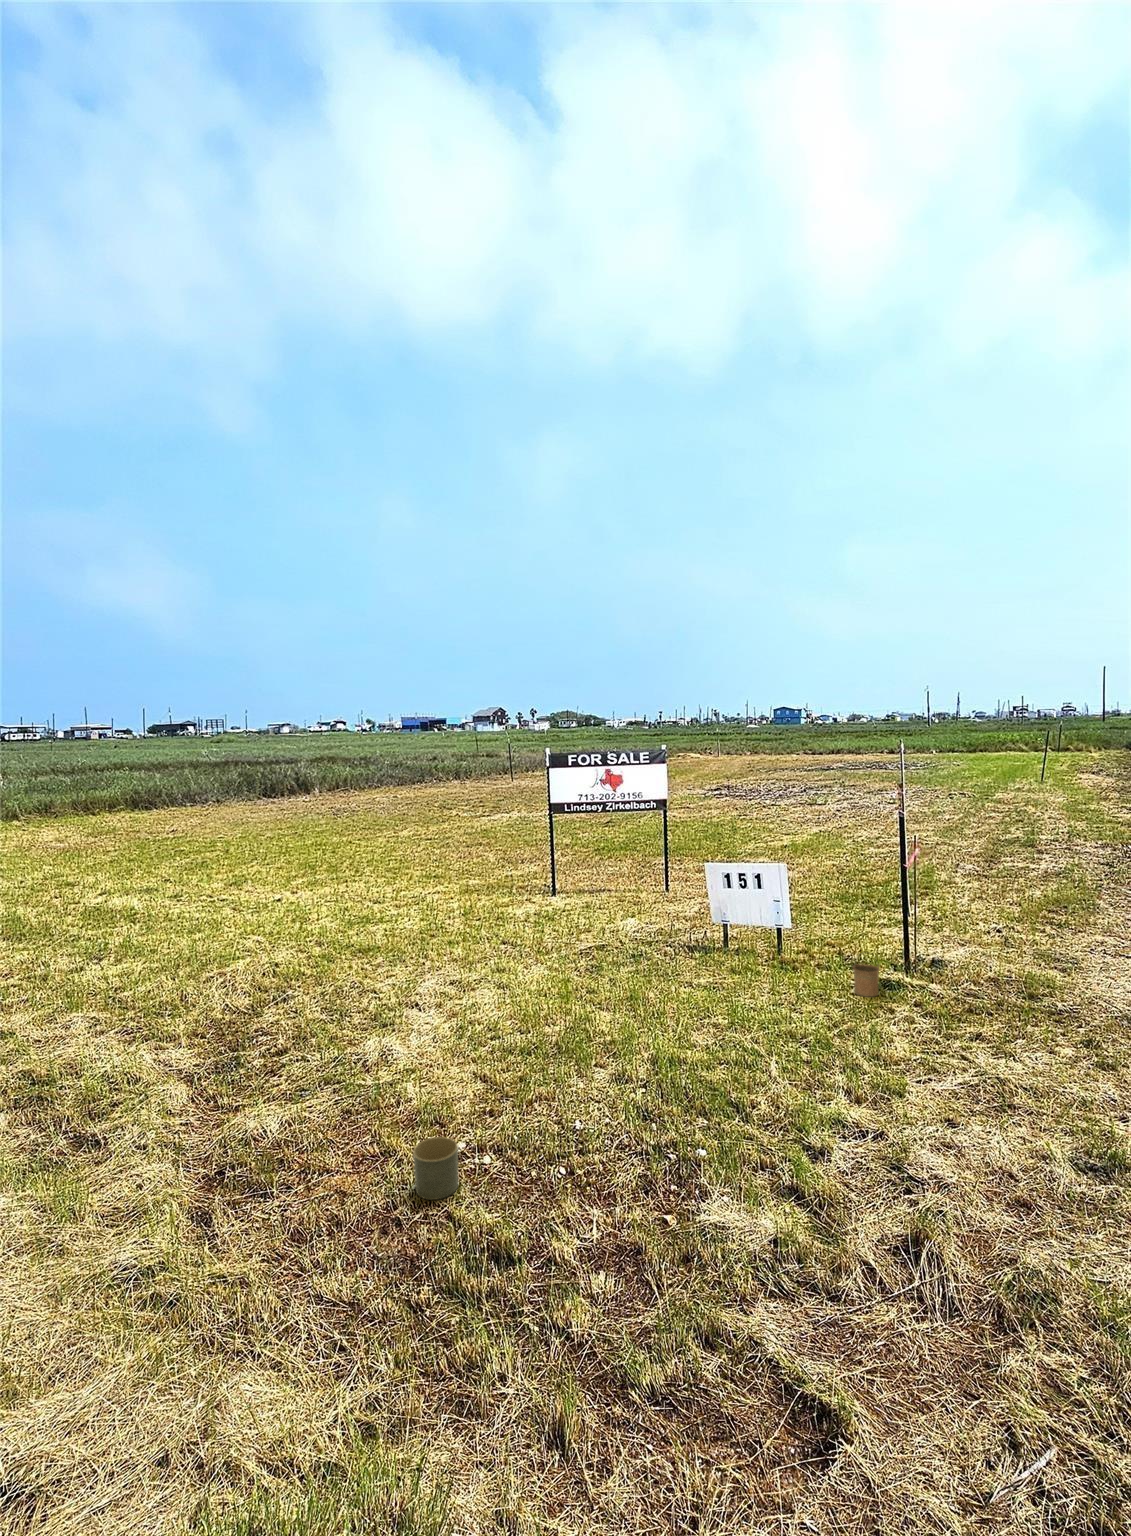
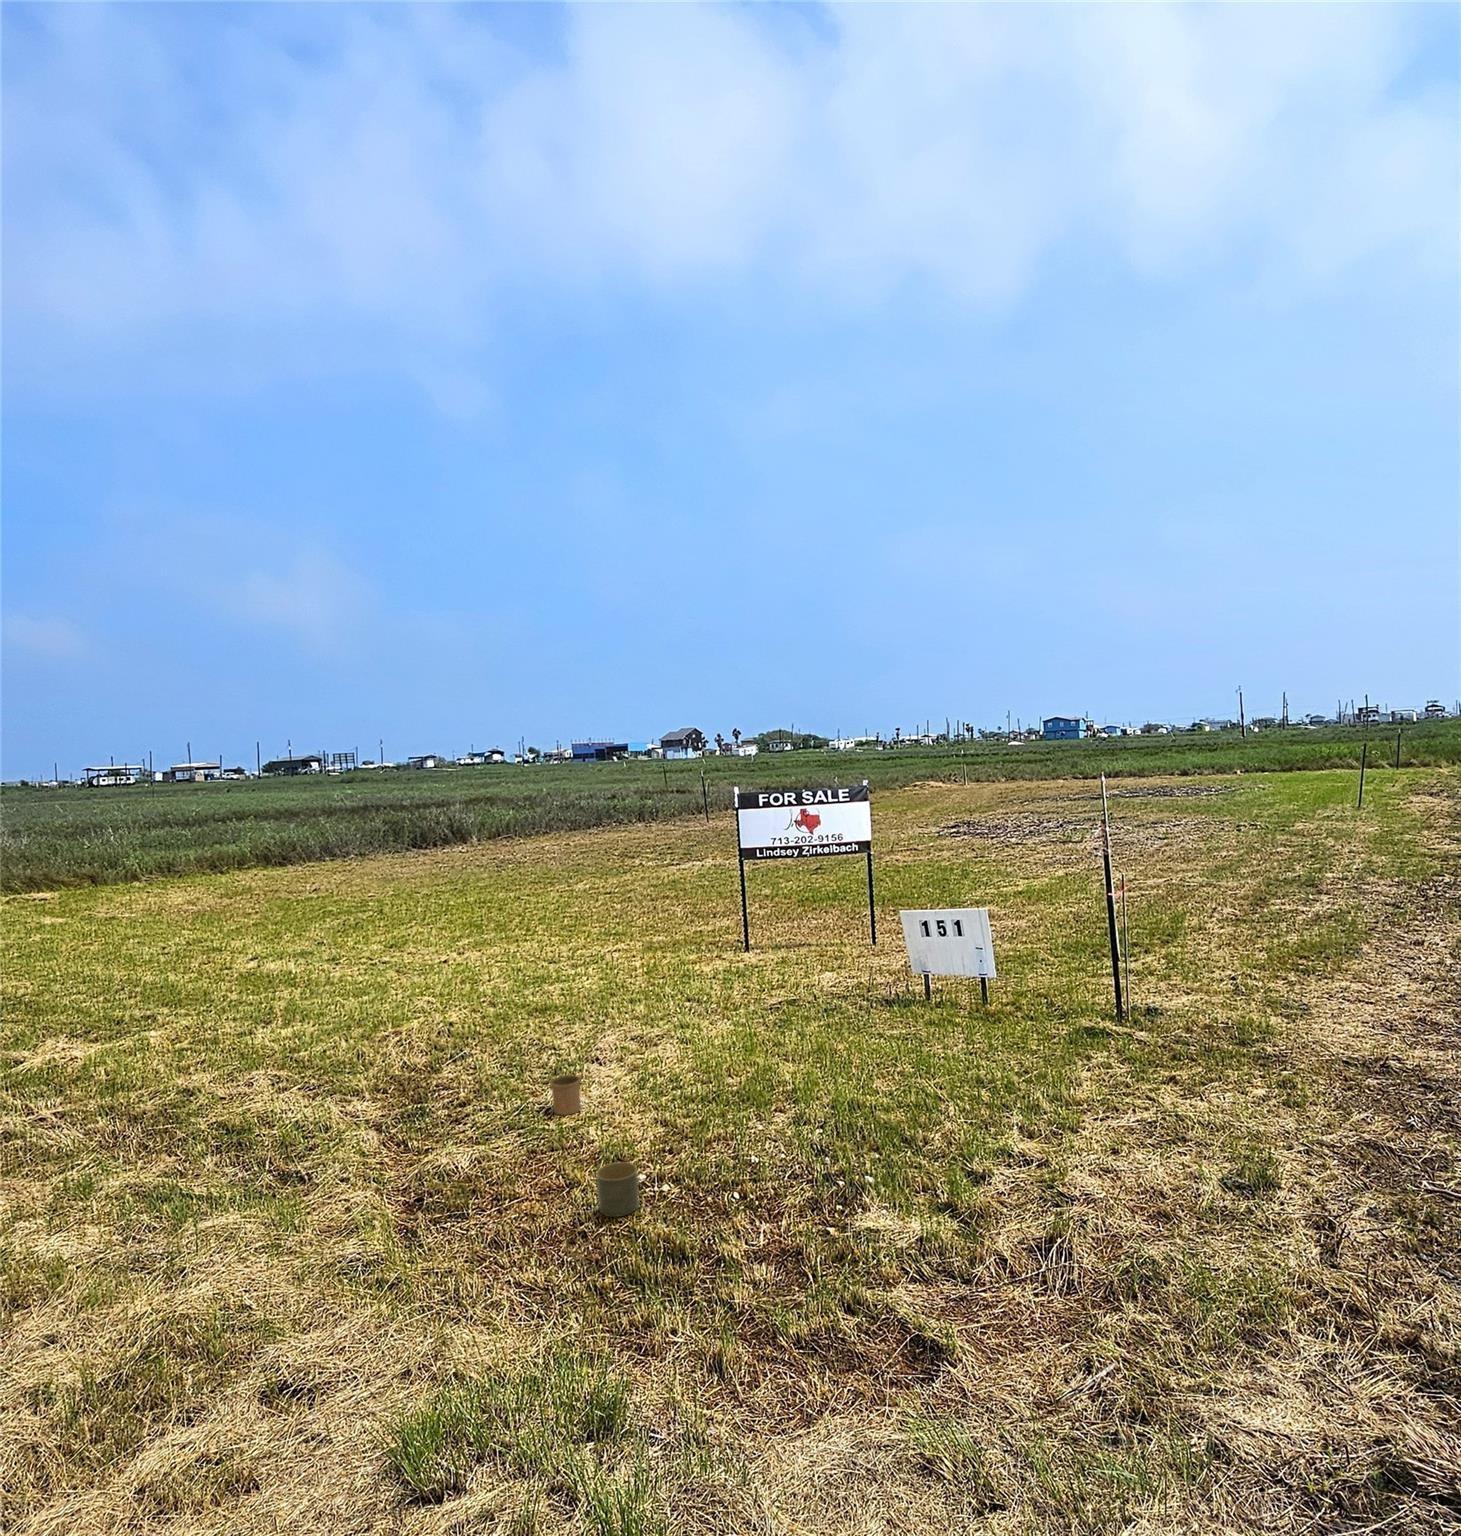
bucket: present [853,964,880,997] -> present [548,1075,582,1115]

